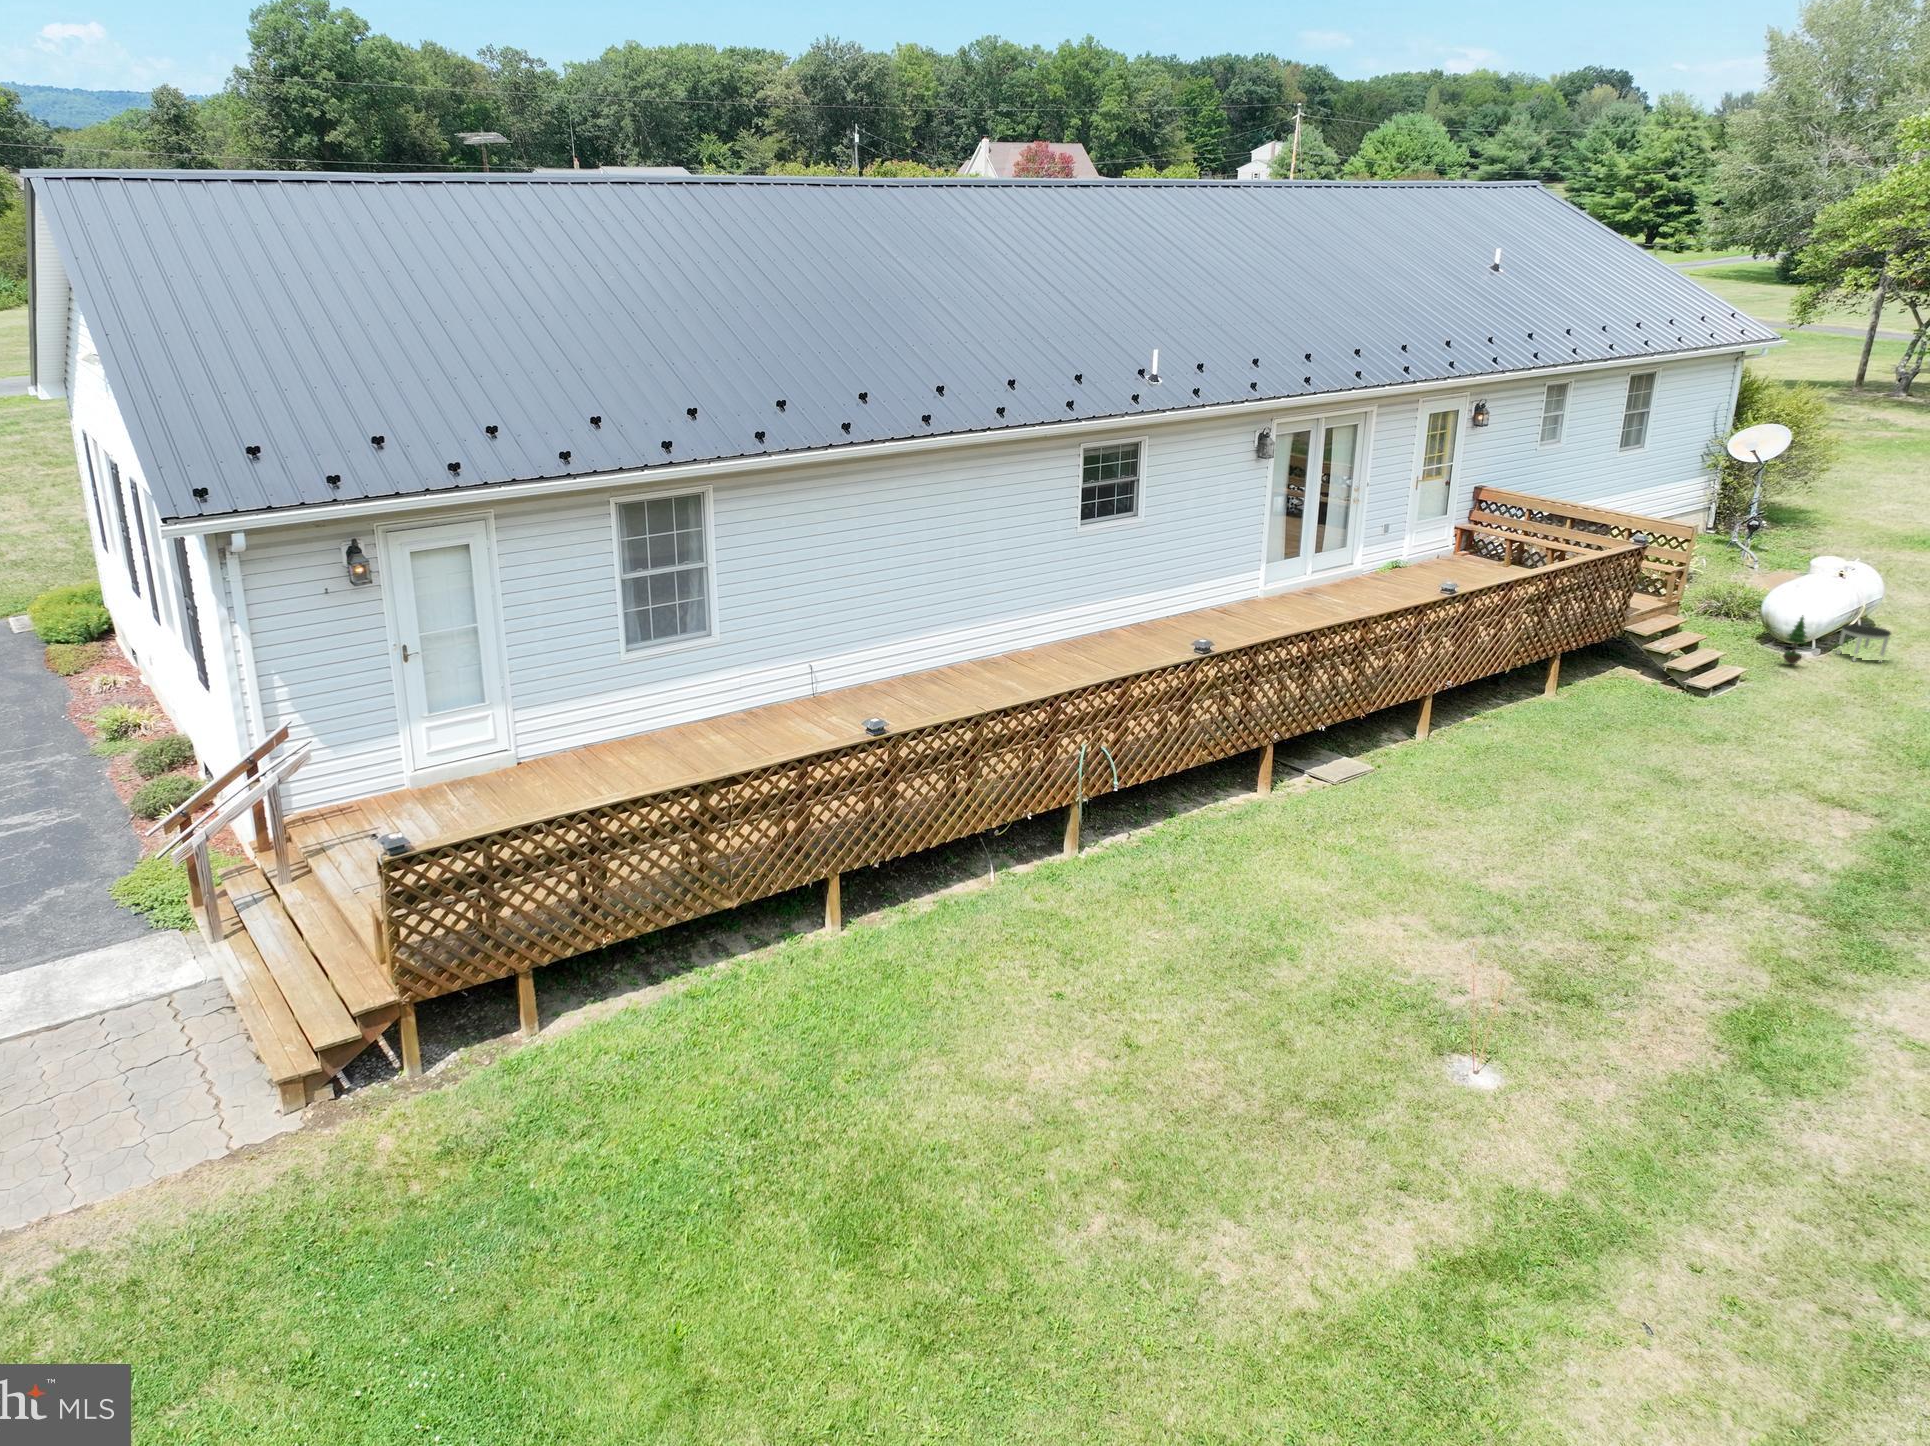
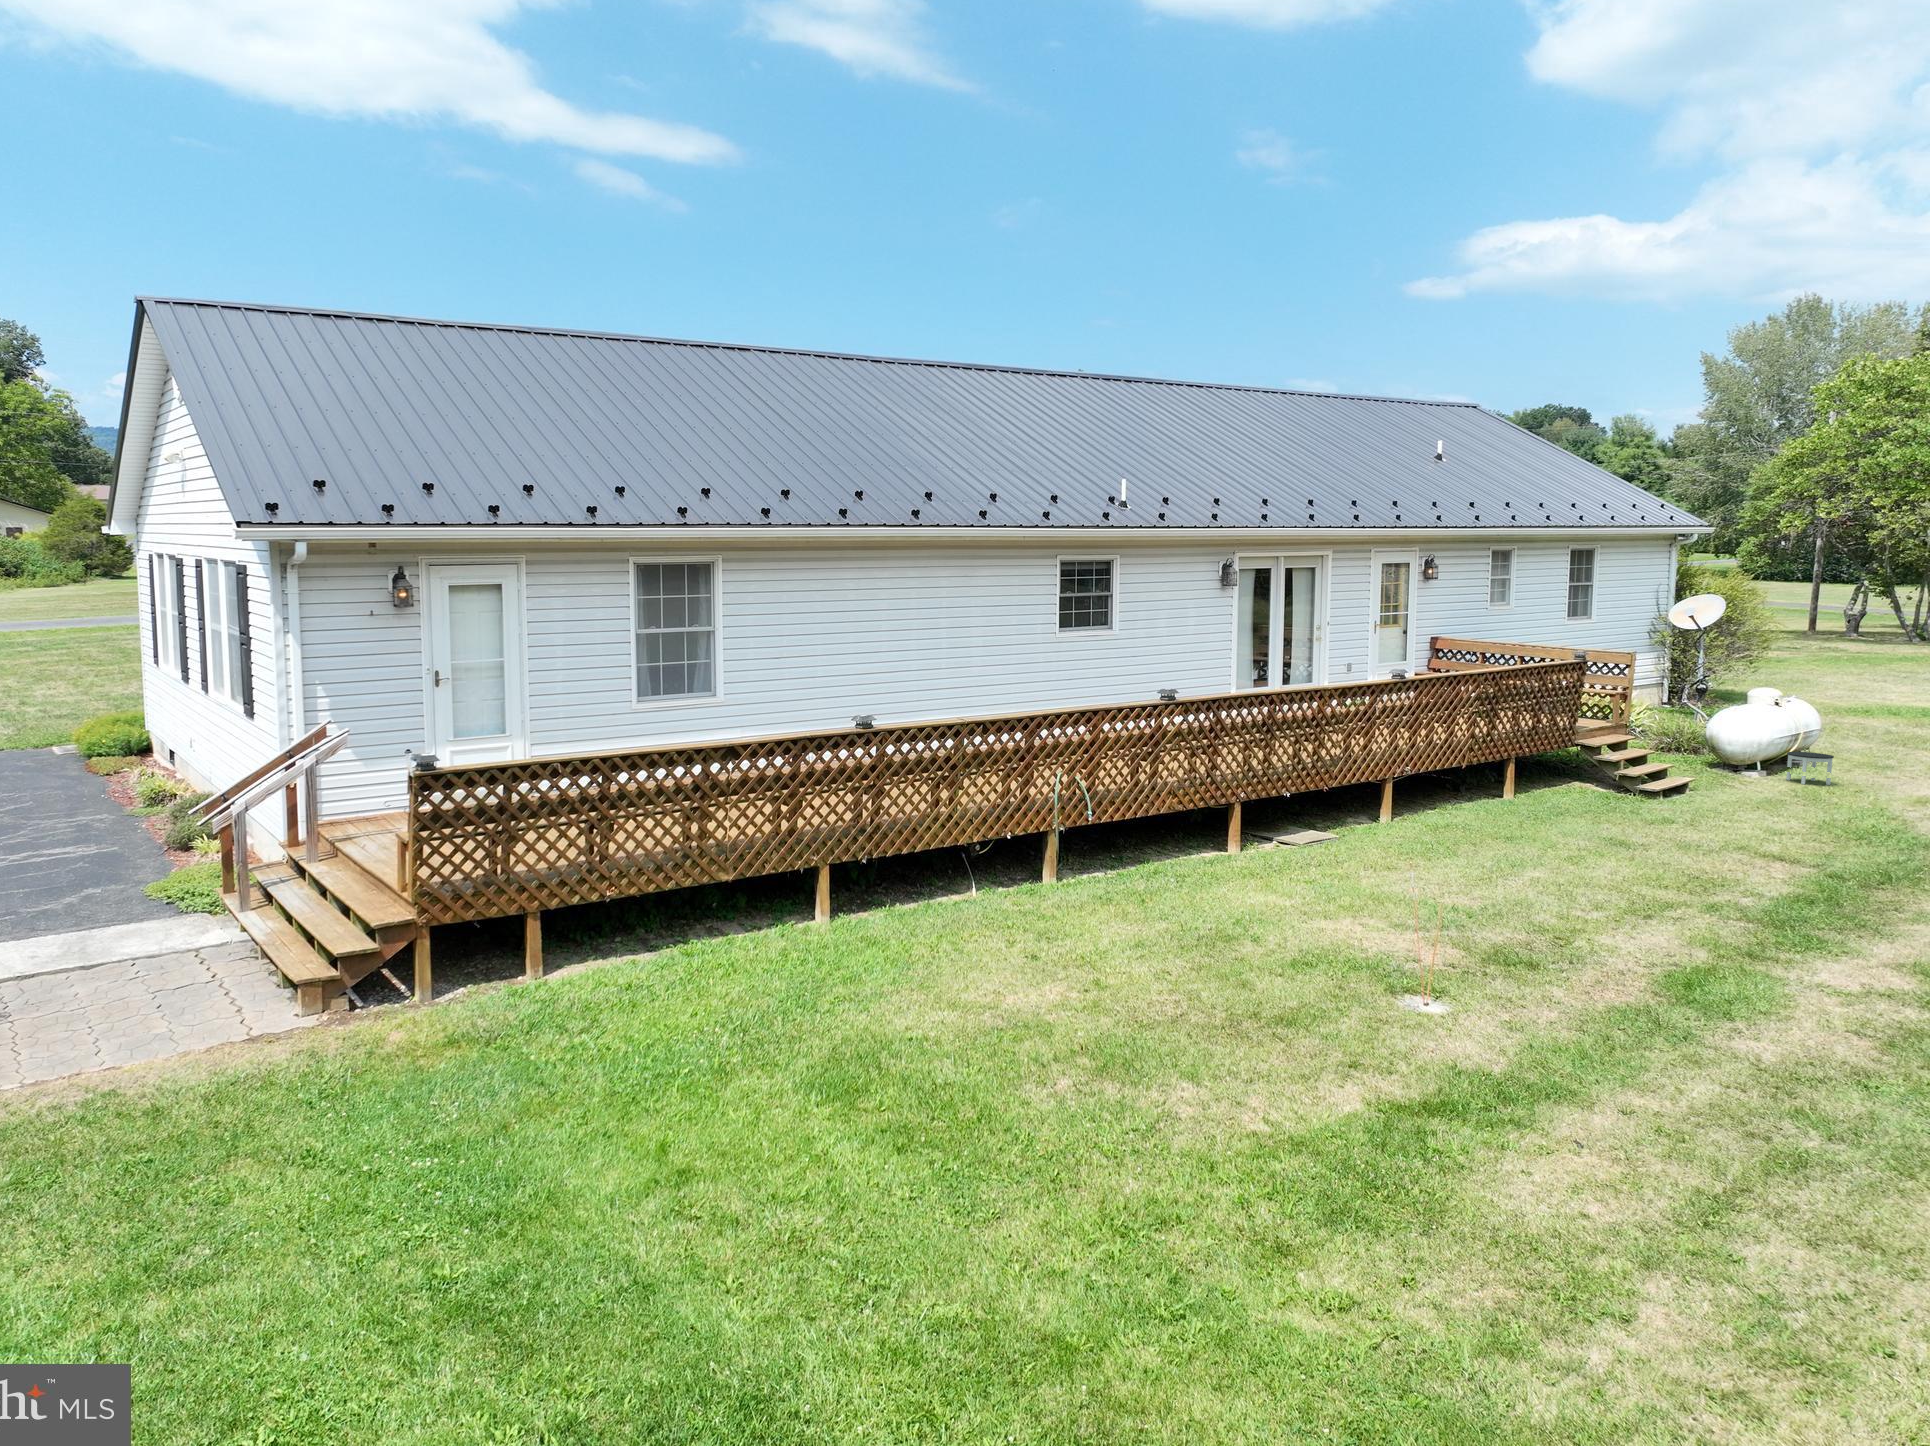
potted tree: present [1783,615,1807,665] -> none [1733,736,1755,786]

